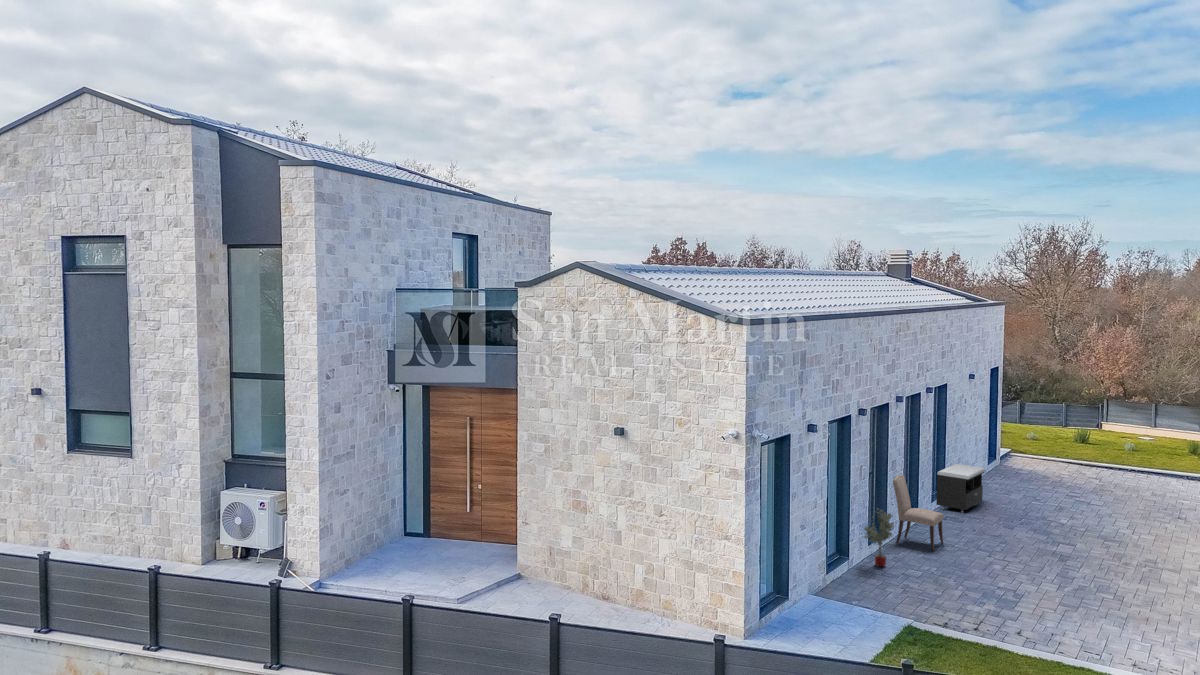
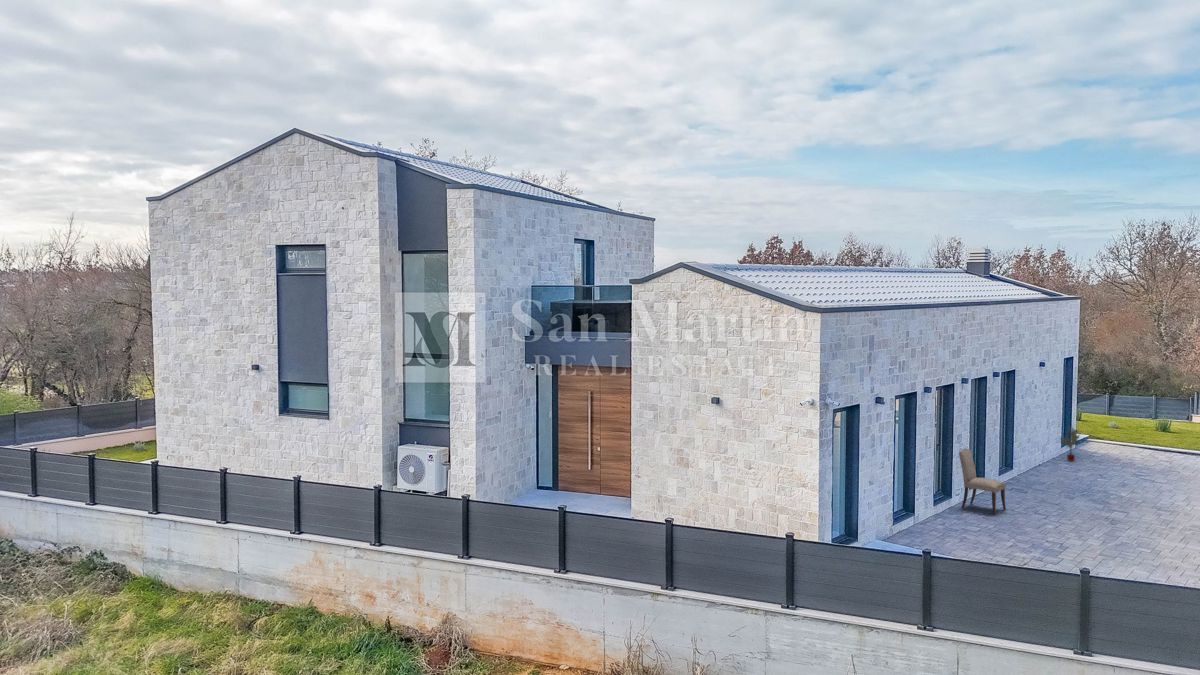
storage bench: present [936,464,985,512] -> none [1006,444,1053,487]
potted tree: present [864,510,894,567] -> present [1060,428,1079,461]

